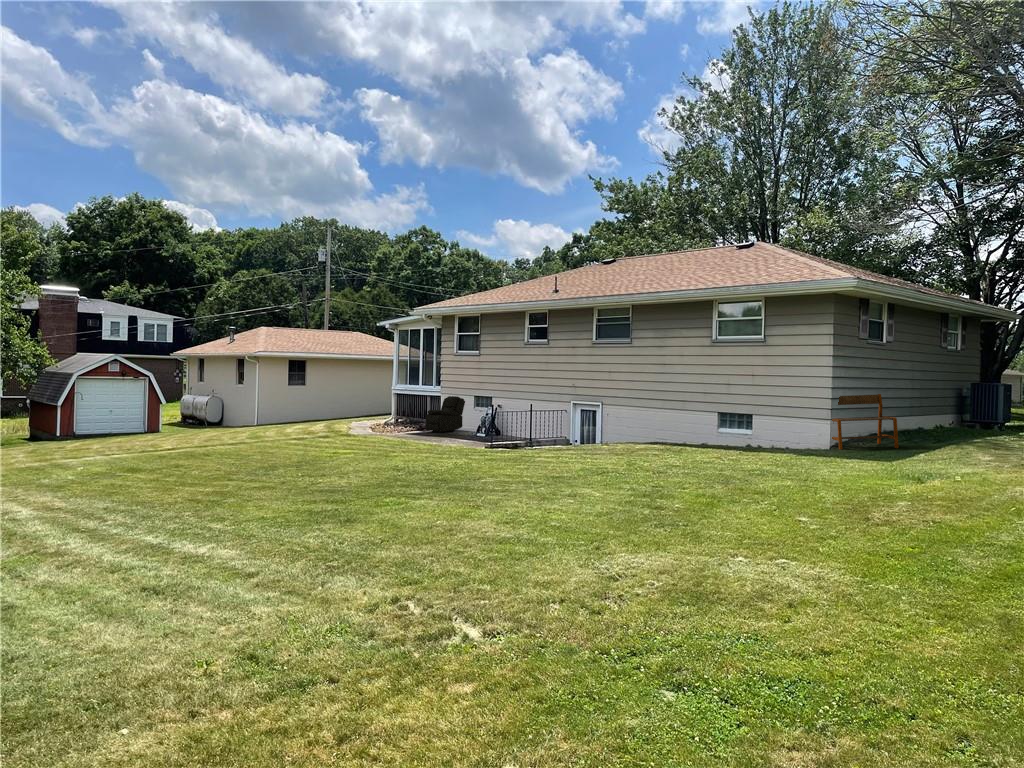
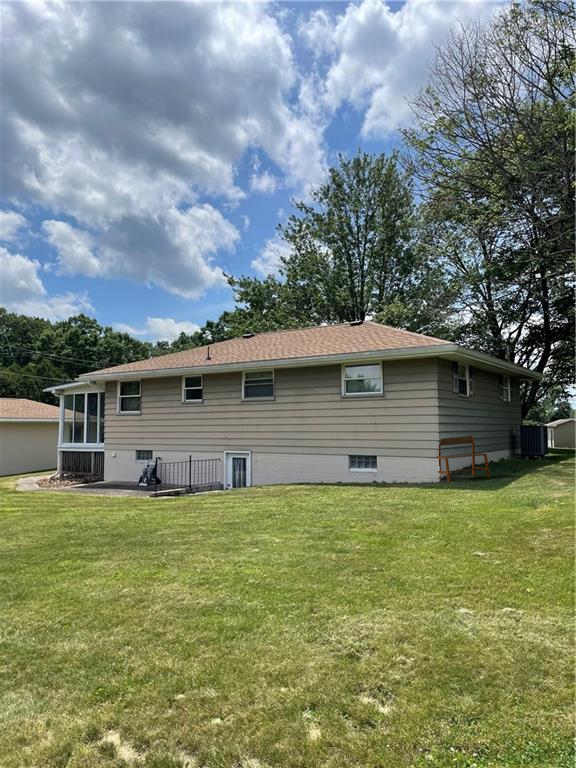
chair: present [426,396,465,433] -> none [90,452,128,486]

